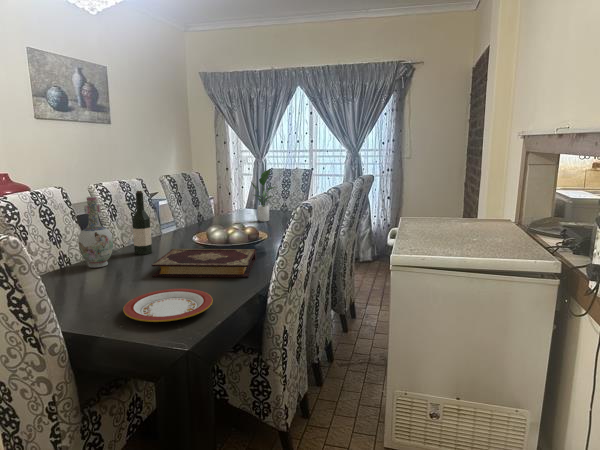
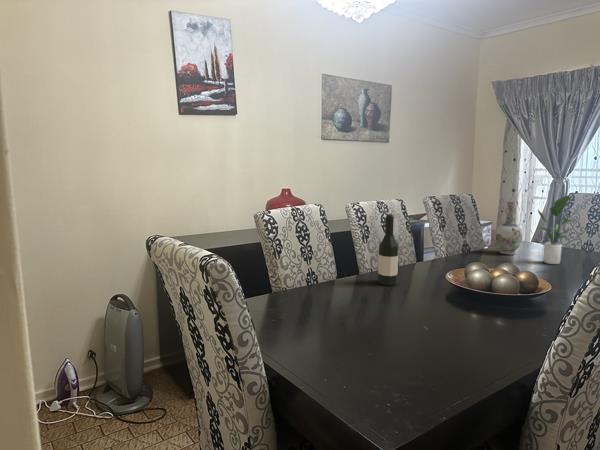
vase: present [78,197,113,268] -> present [496,201,522,255]
book: present [152,249,256,278] -> none [385,286,528,349]
plate: present [123,289,213,322] -> none [333,341,444,396]

